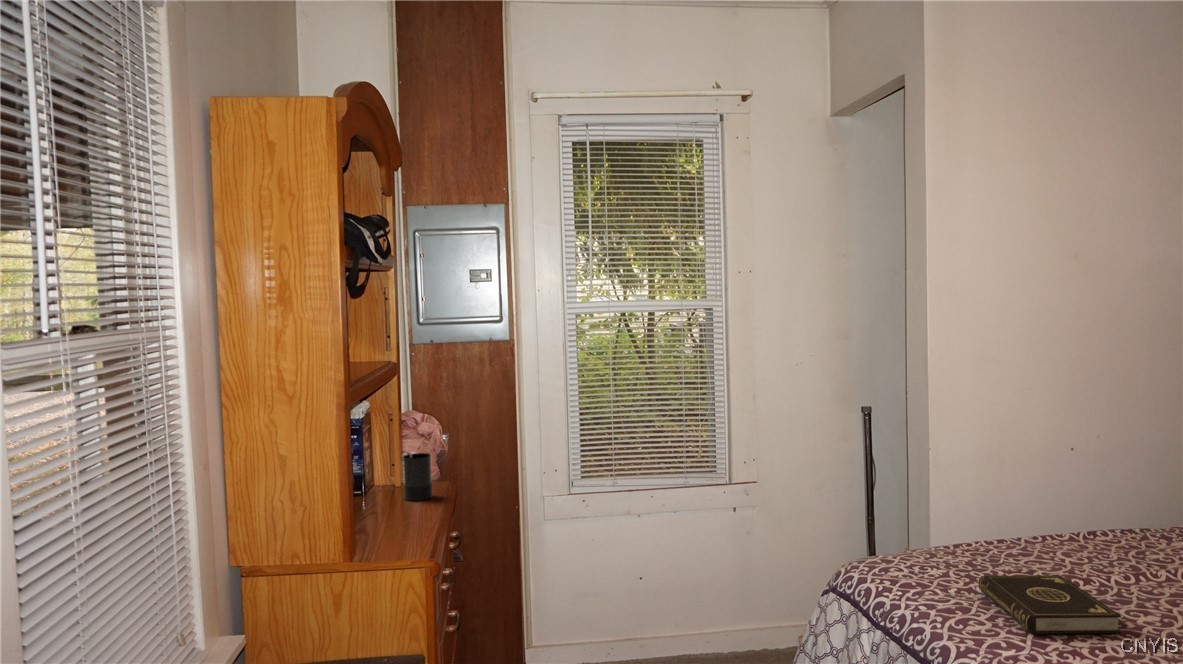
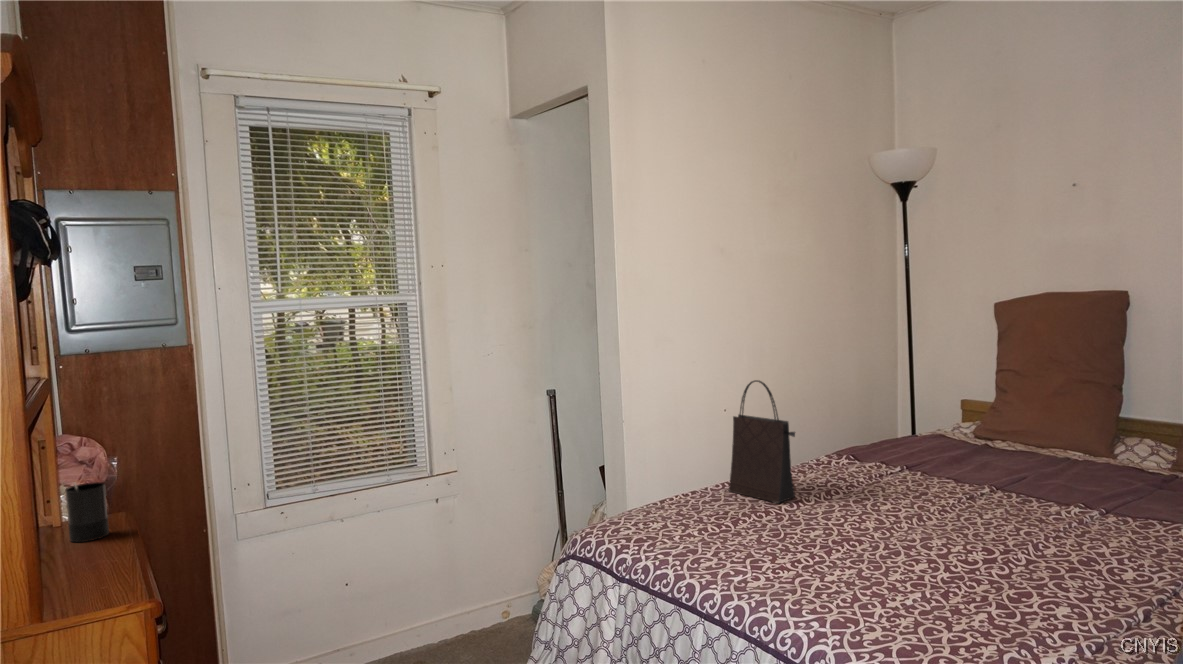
handbag: none [1047,415,1140,572] -> present [729,380,795,503]
book: present [979,575,1121,634] -> none [696,511,805,560]

